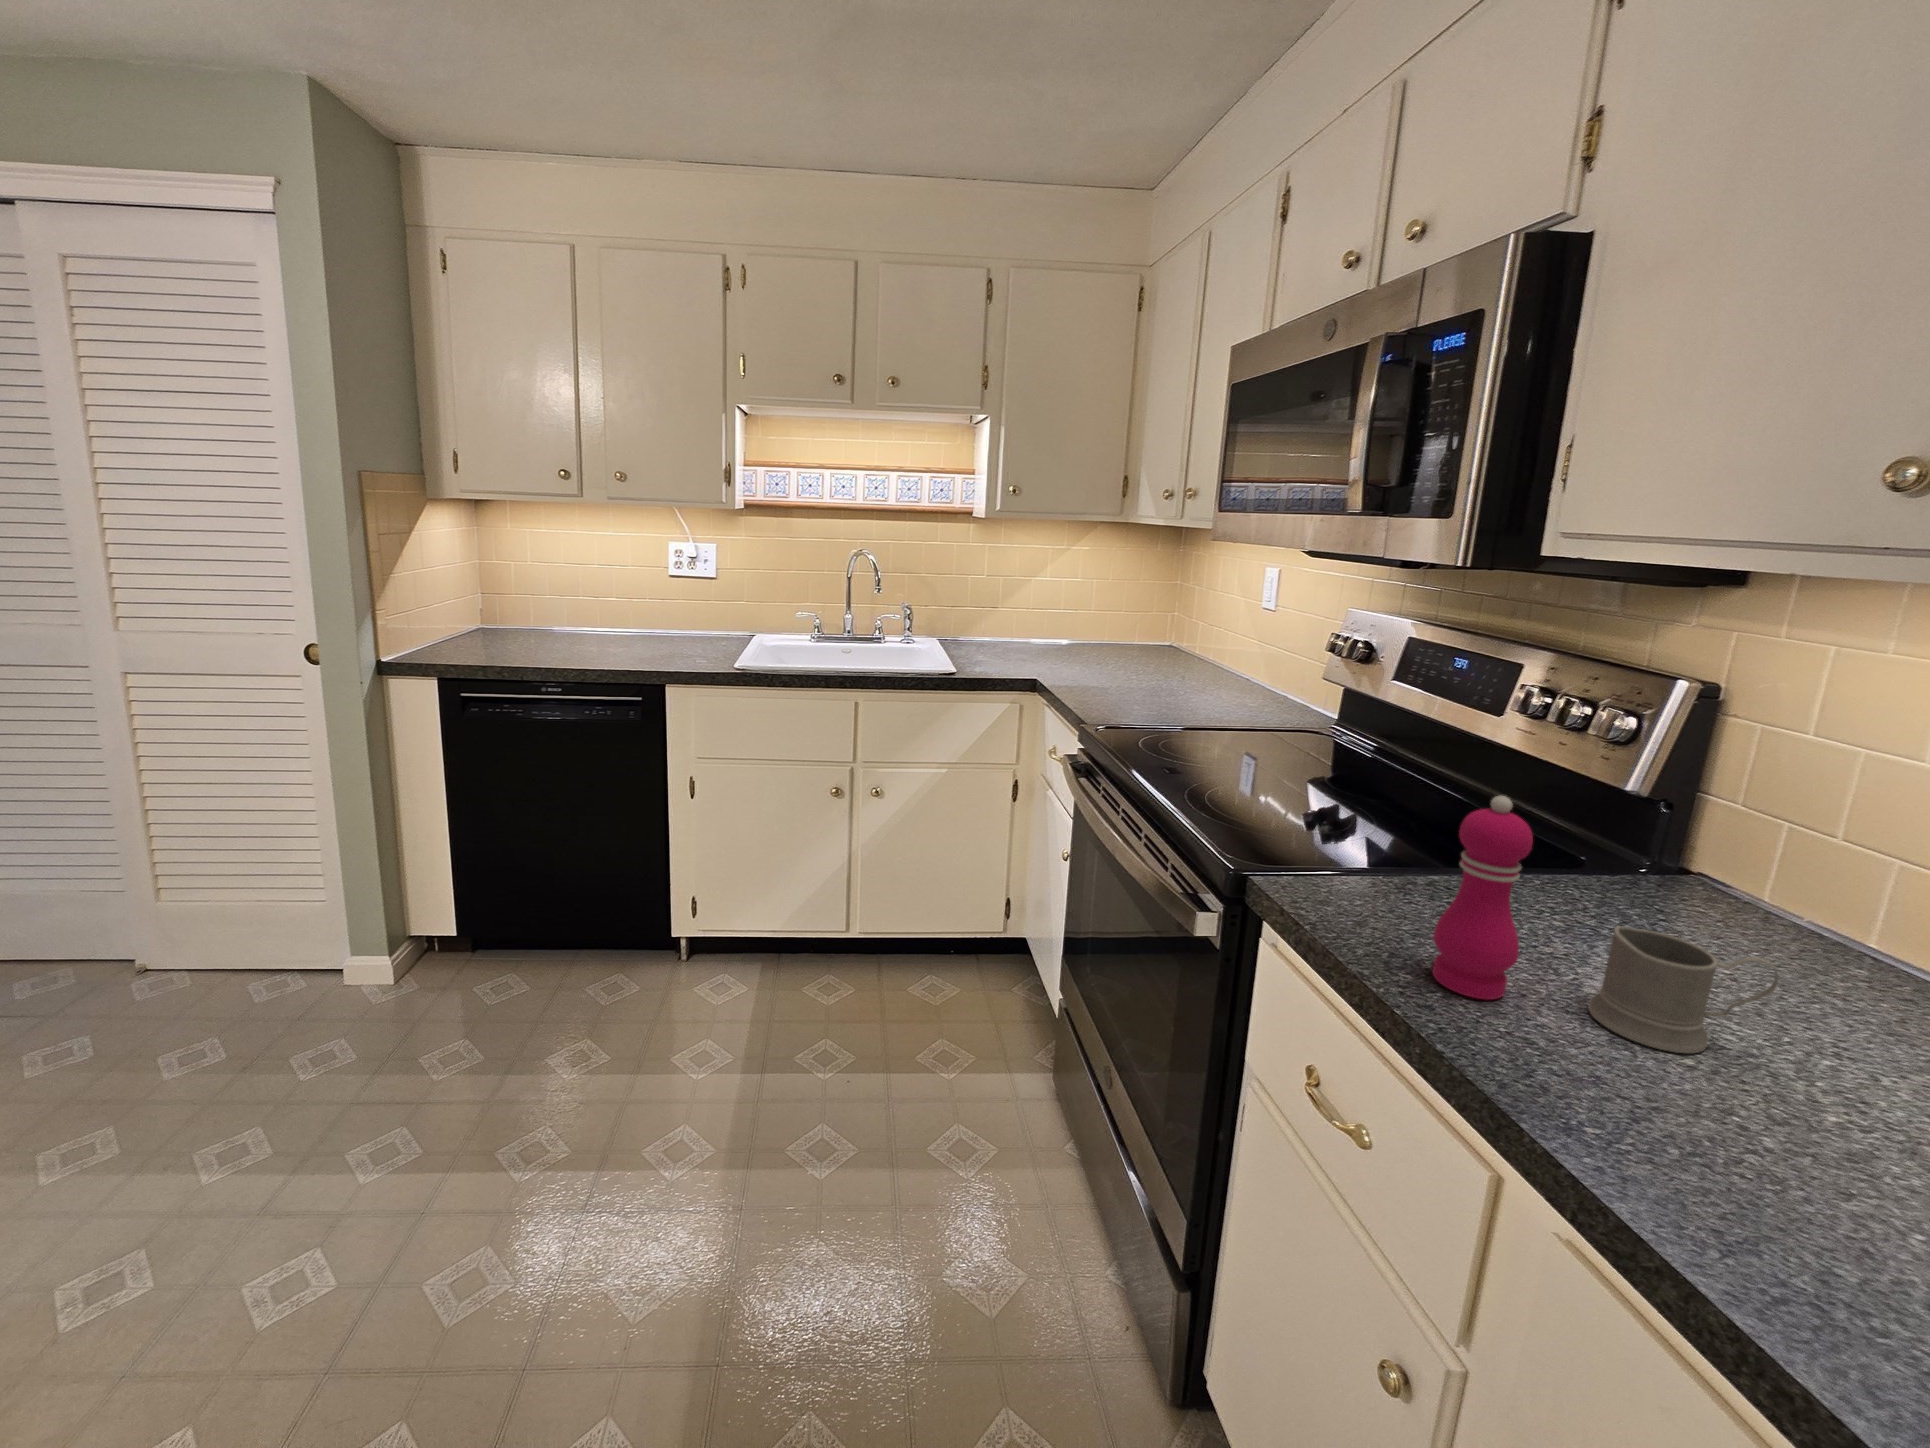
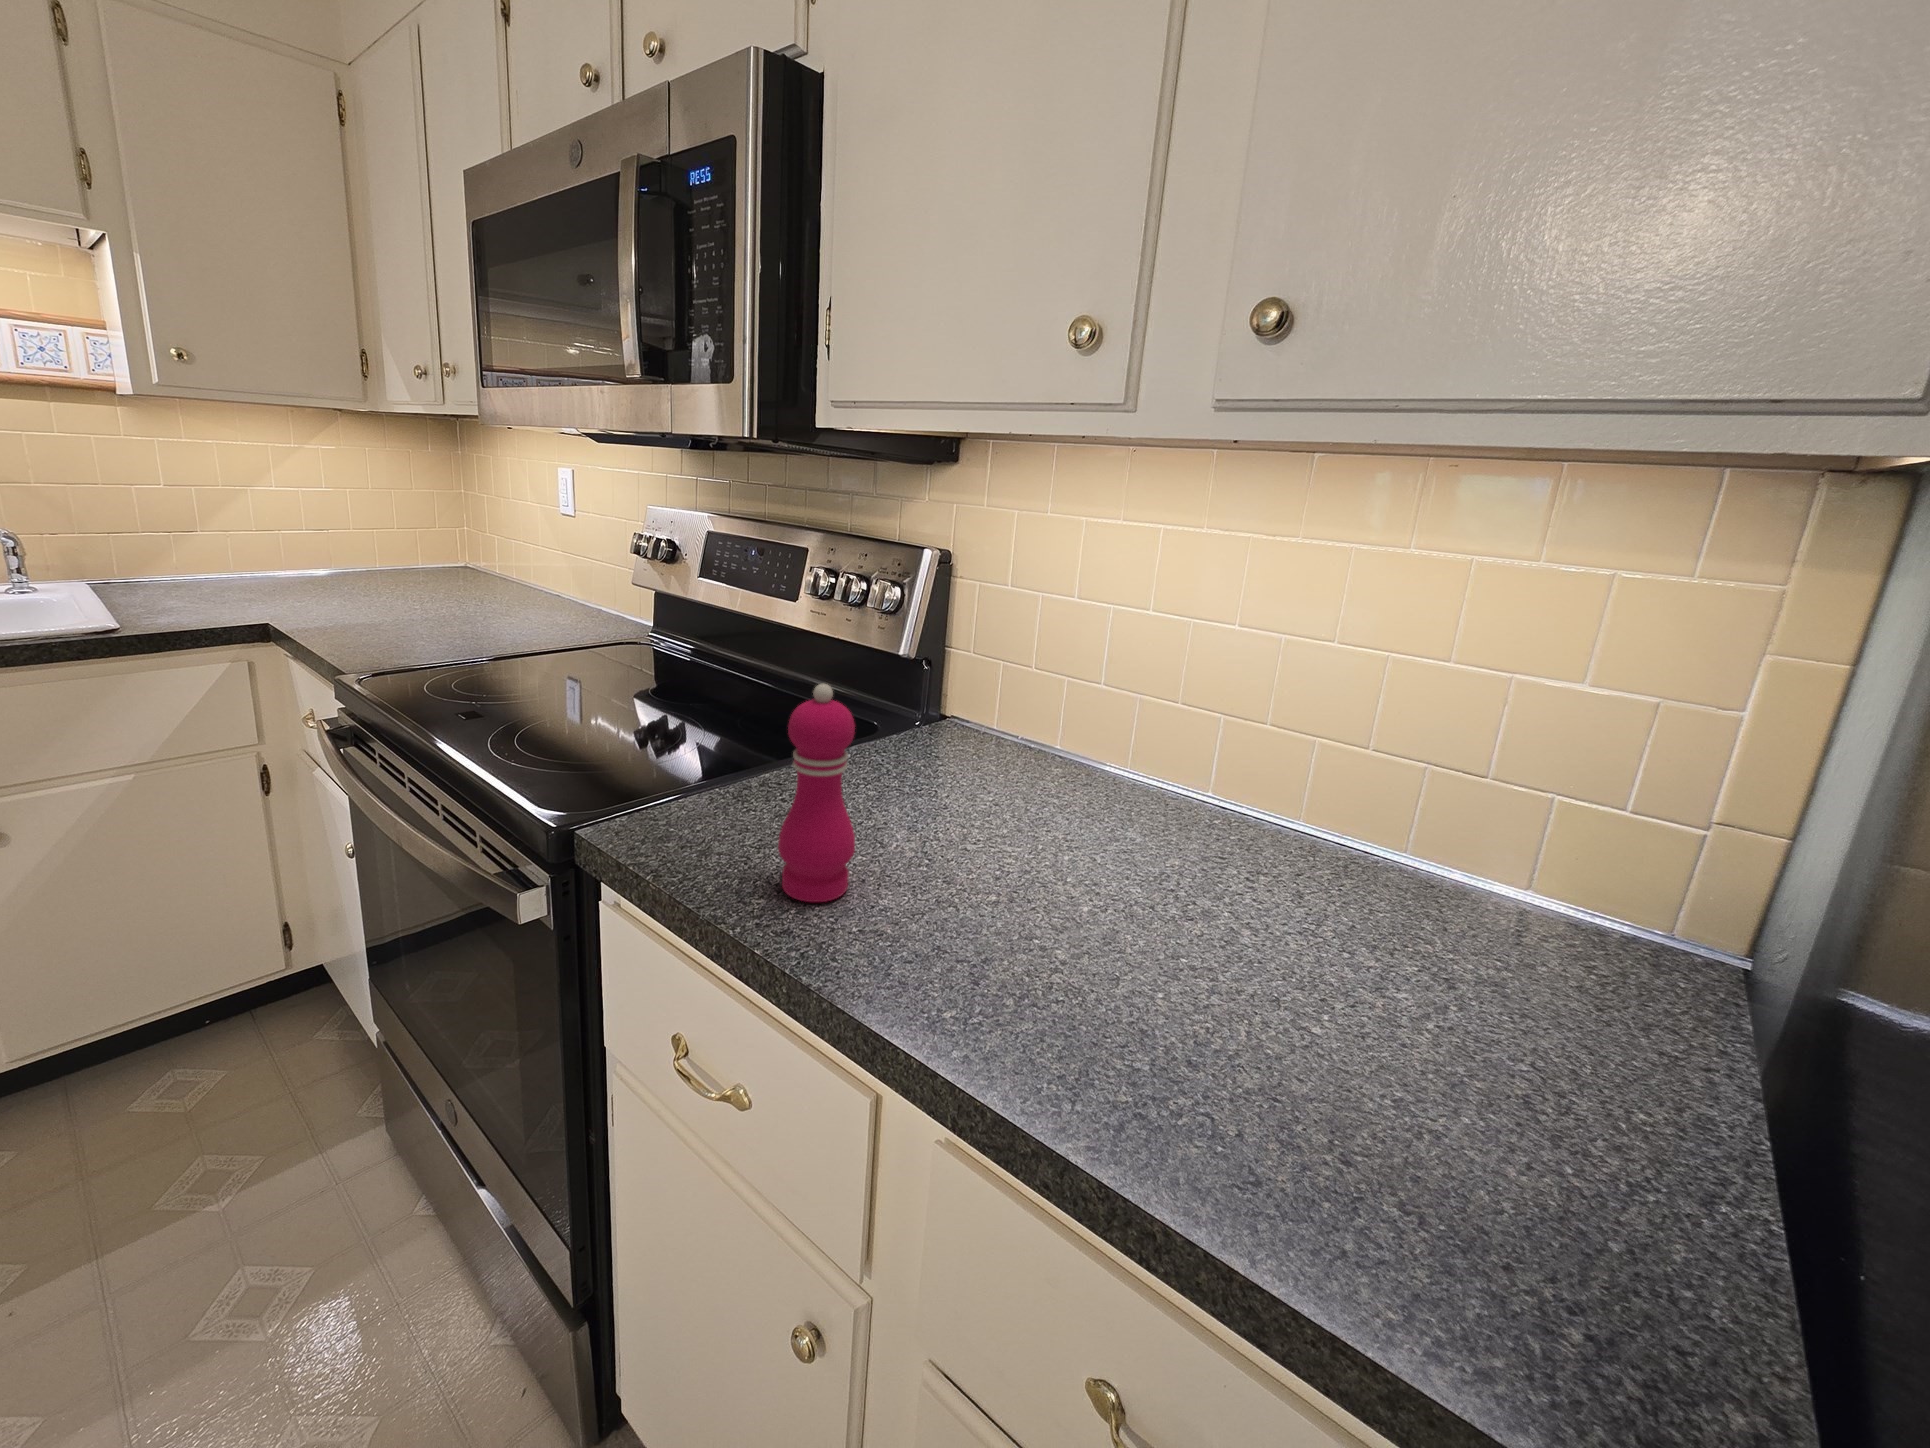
mug: present [1588,926,1779,1053] -> none [914,786,1041,896]

